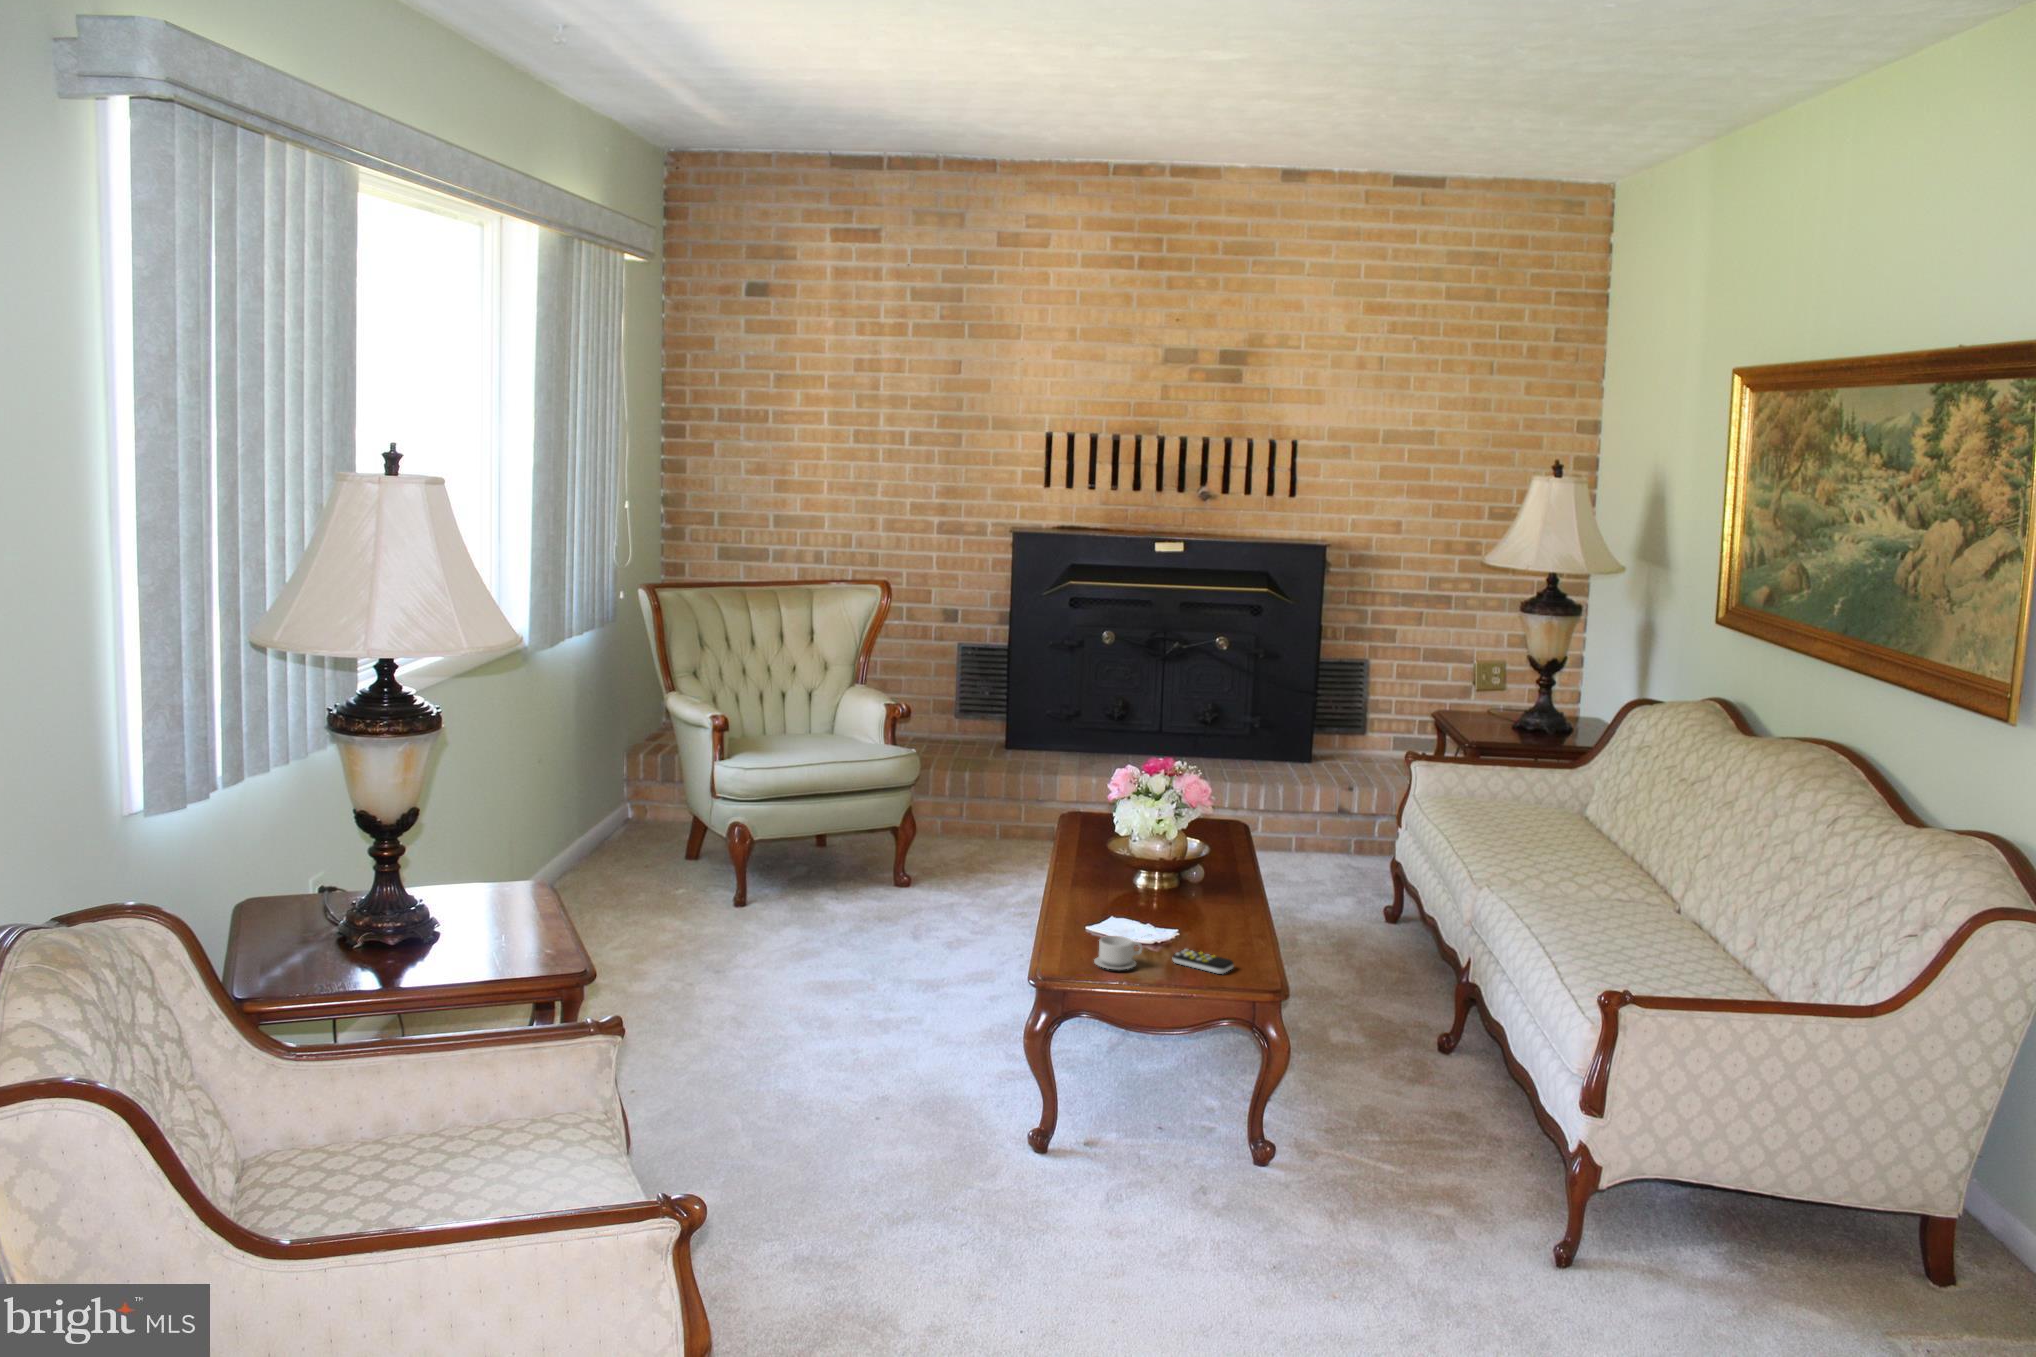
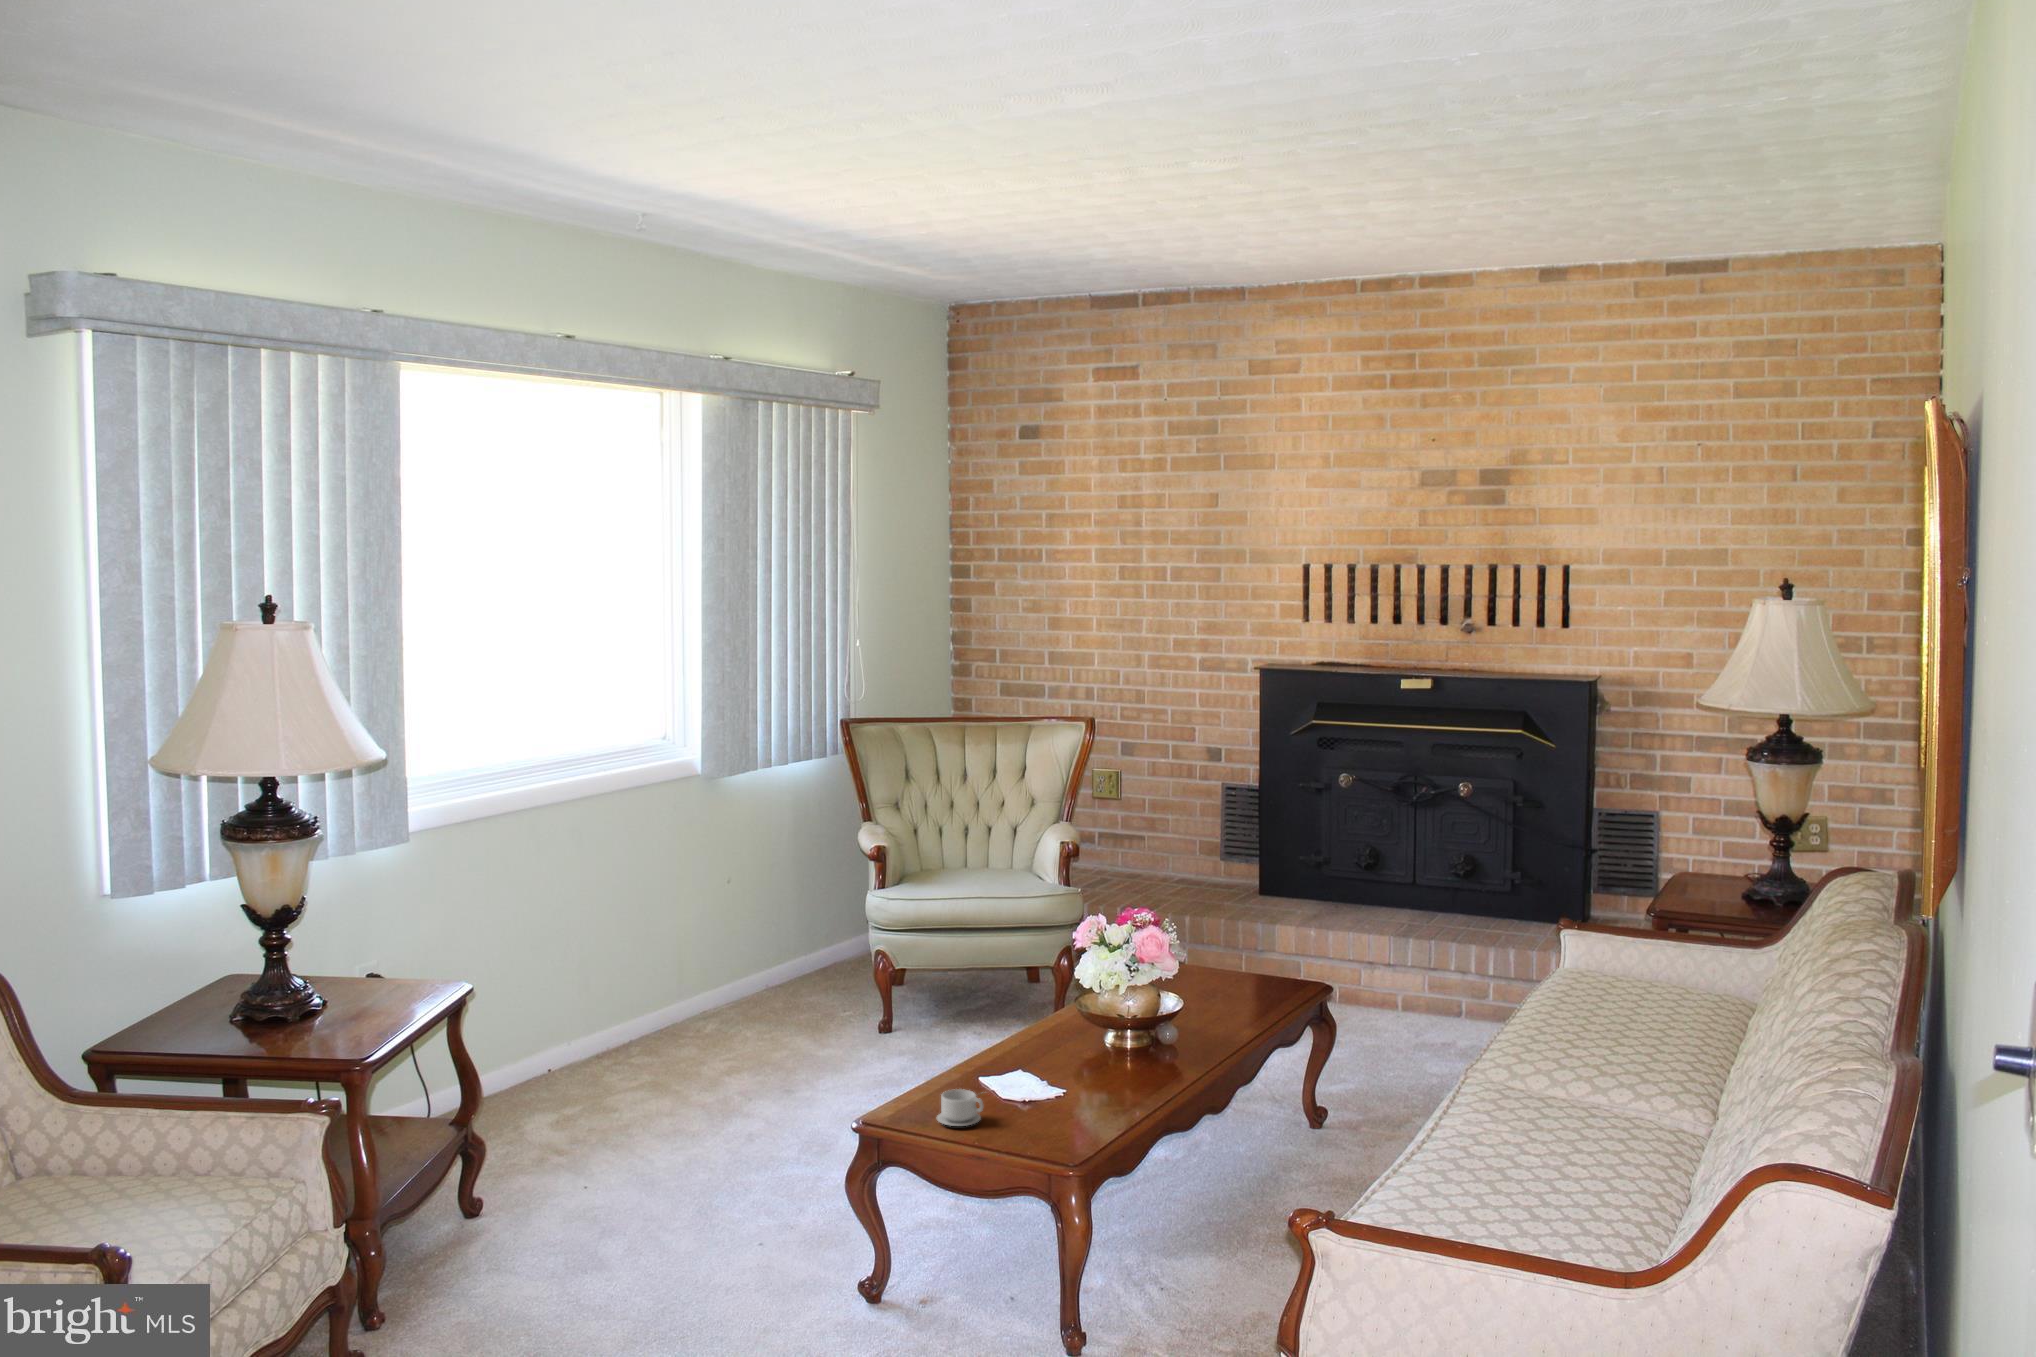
remote control: present [1173,949,1234,974] -> none [1022,1112,1076,1143]

